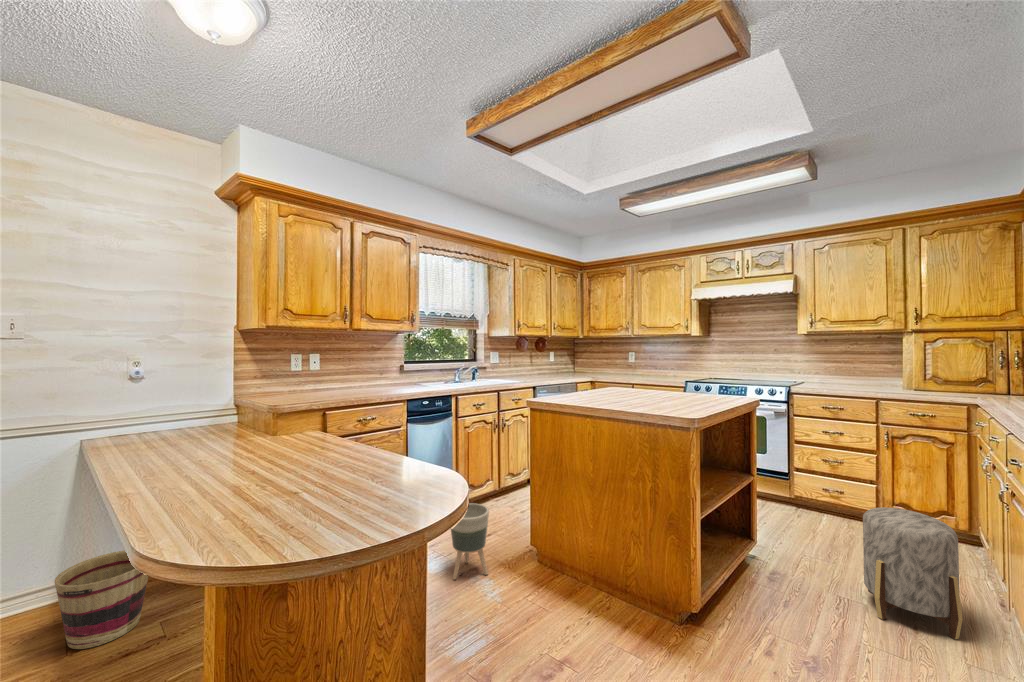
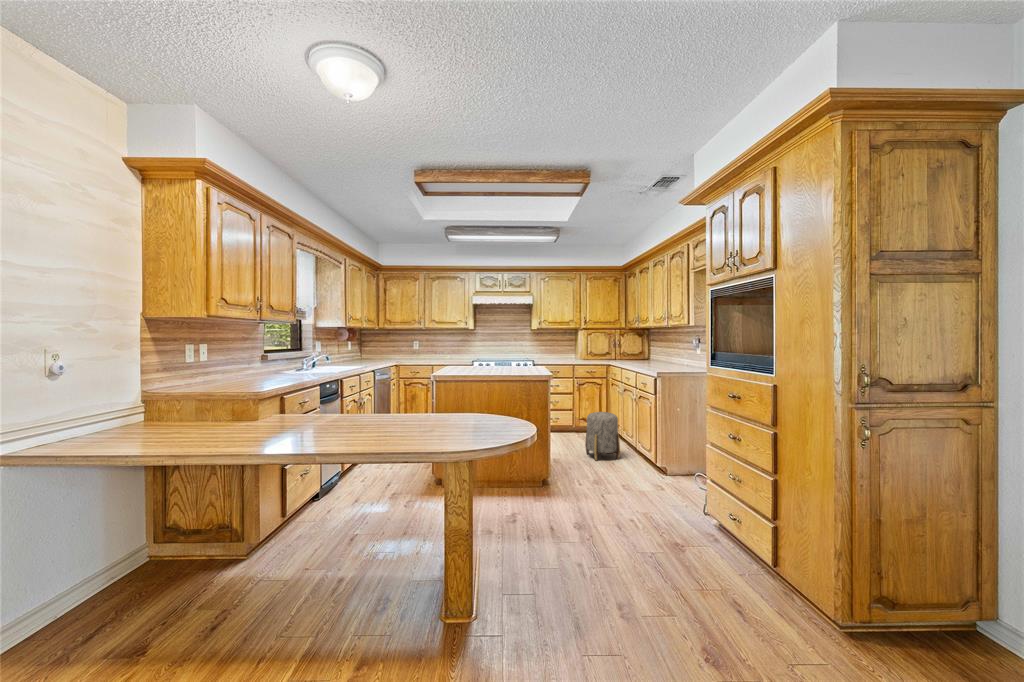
planter: present [450,503,489,579] -> none [390,453,420,506]
basket: present [55,550,148,649] -> none [94,543,185,641]

